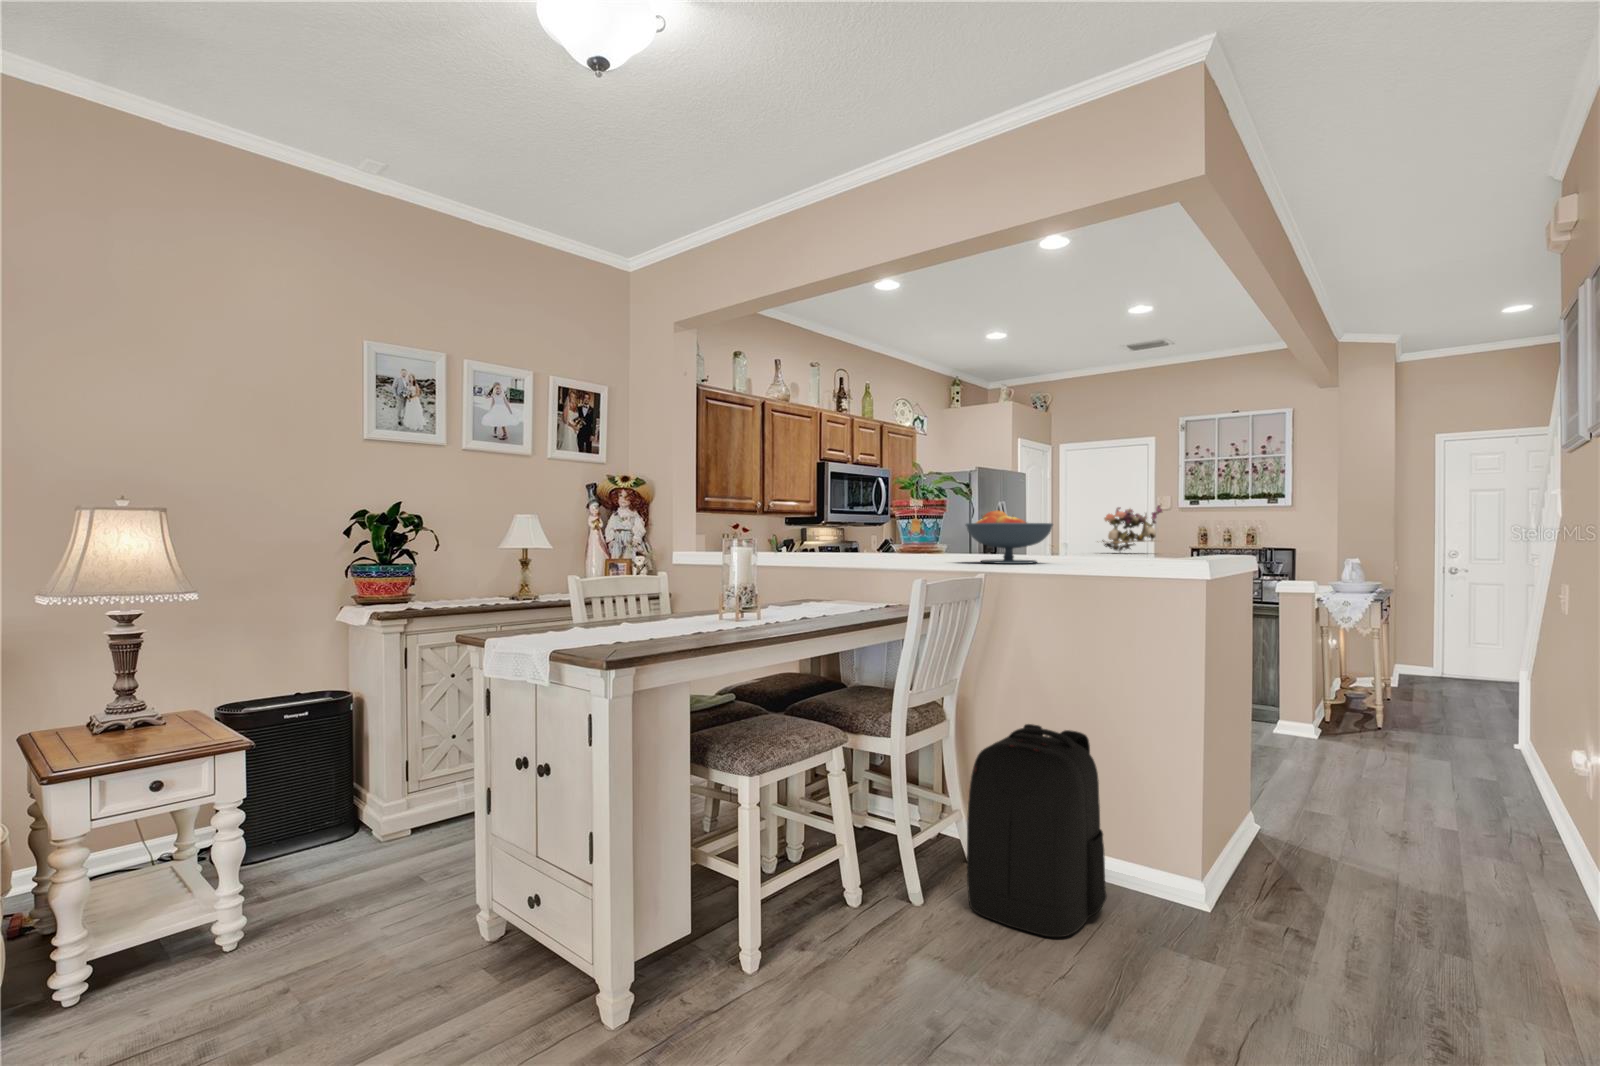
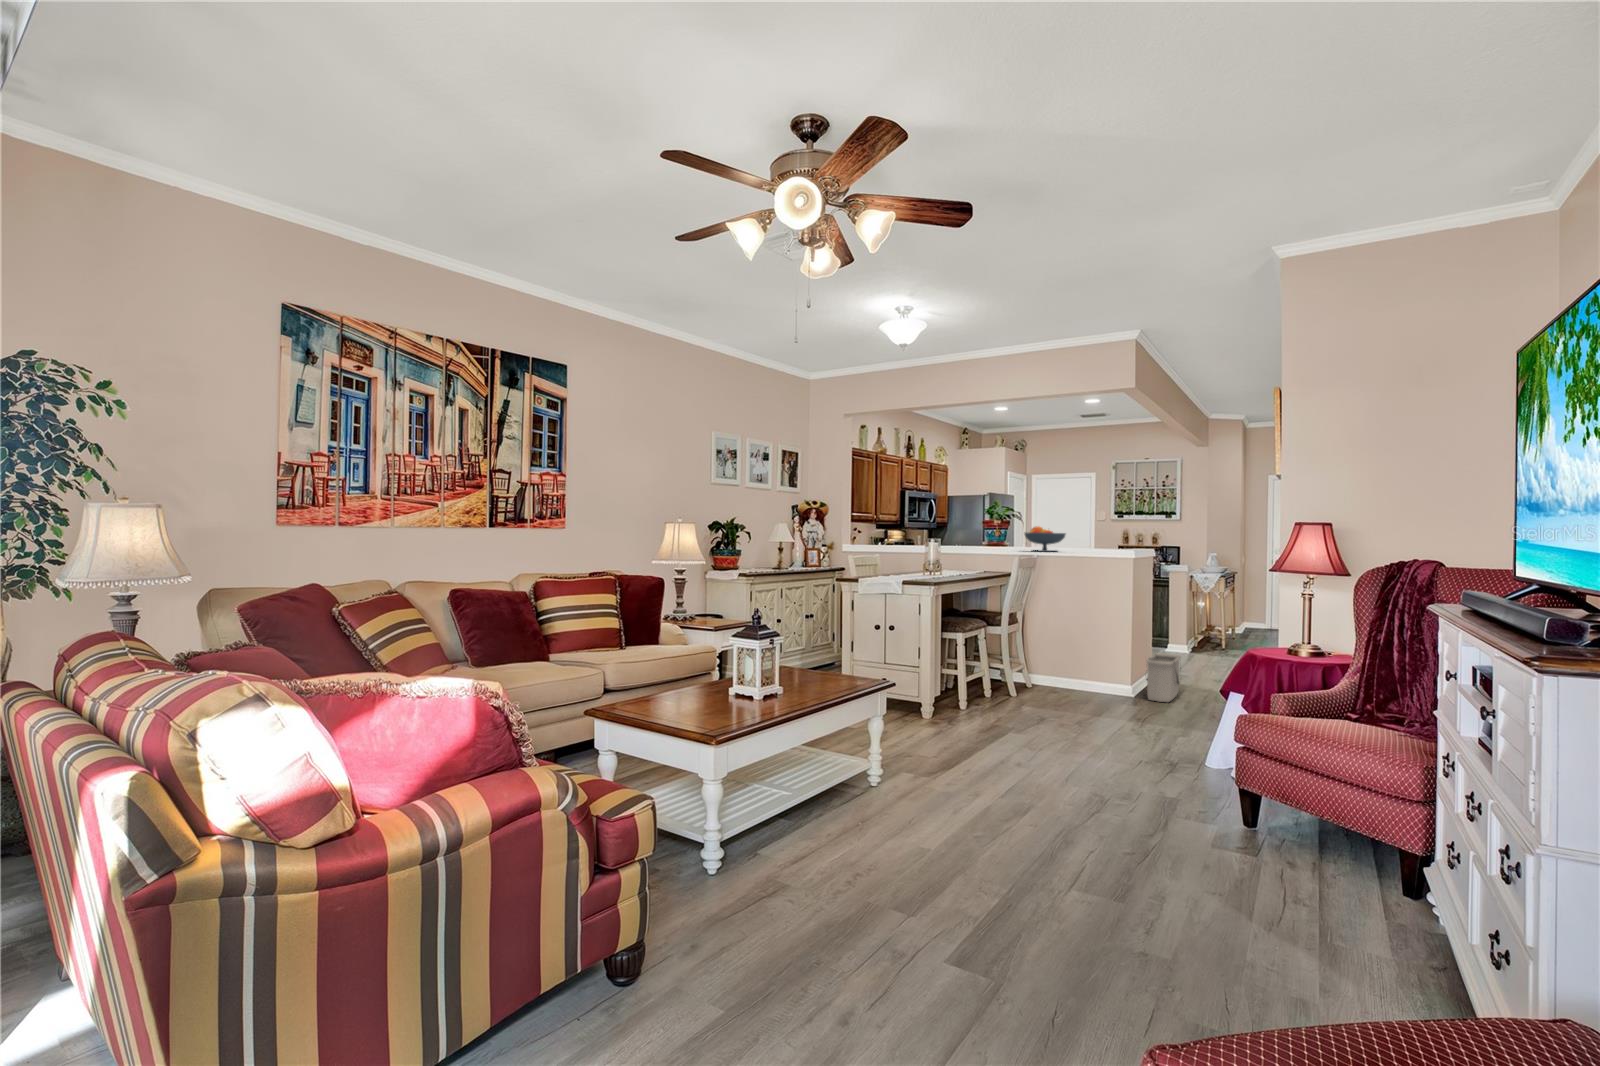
flower arrangement: present [1102,505,1162,551] -> none [1067,520,1106,548]
backpack: present [967,724,1107,937] -> none [1034,624,1093,706]
storage bin: none [1235,782,1315,920] -> present [1147,653,1180,702]

